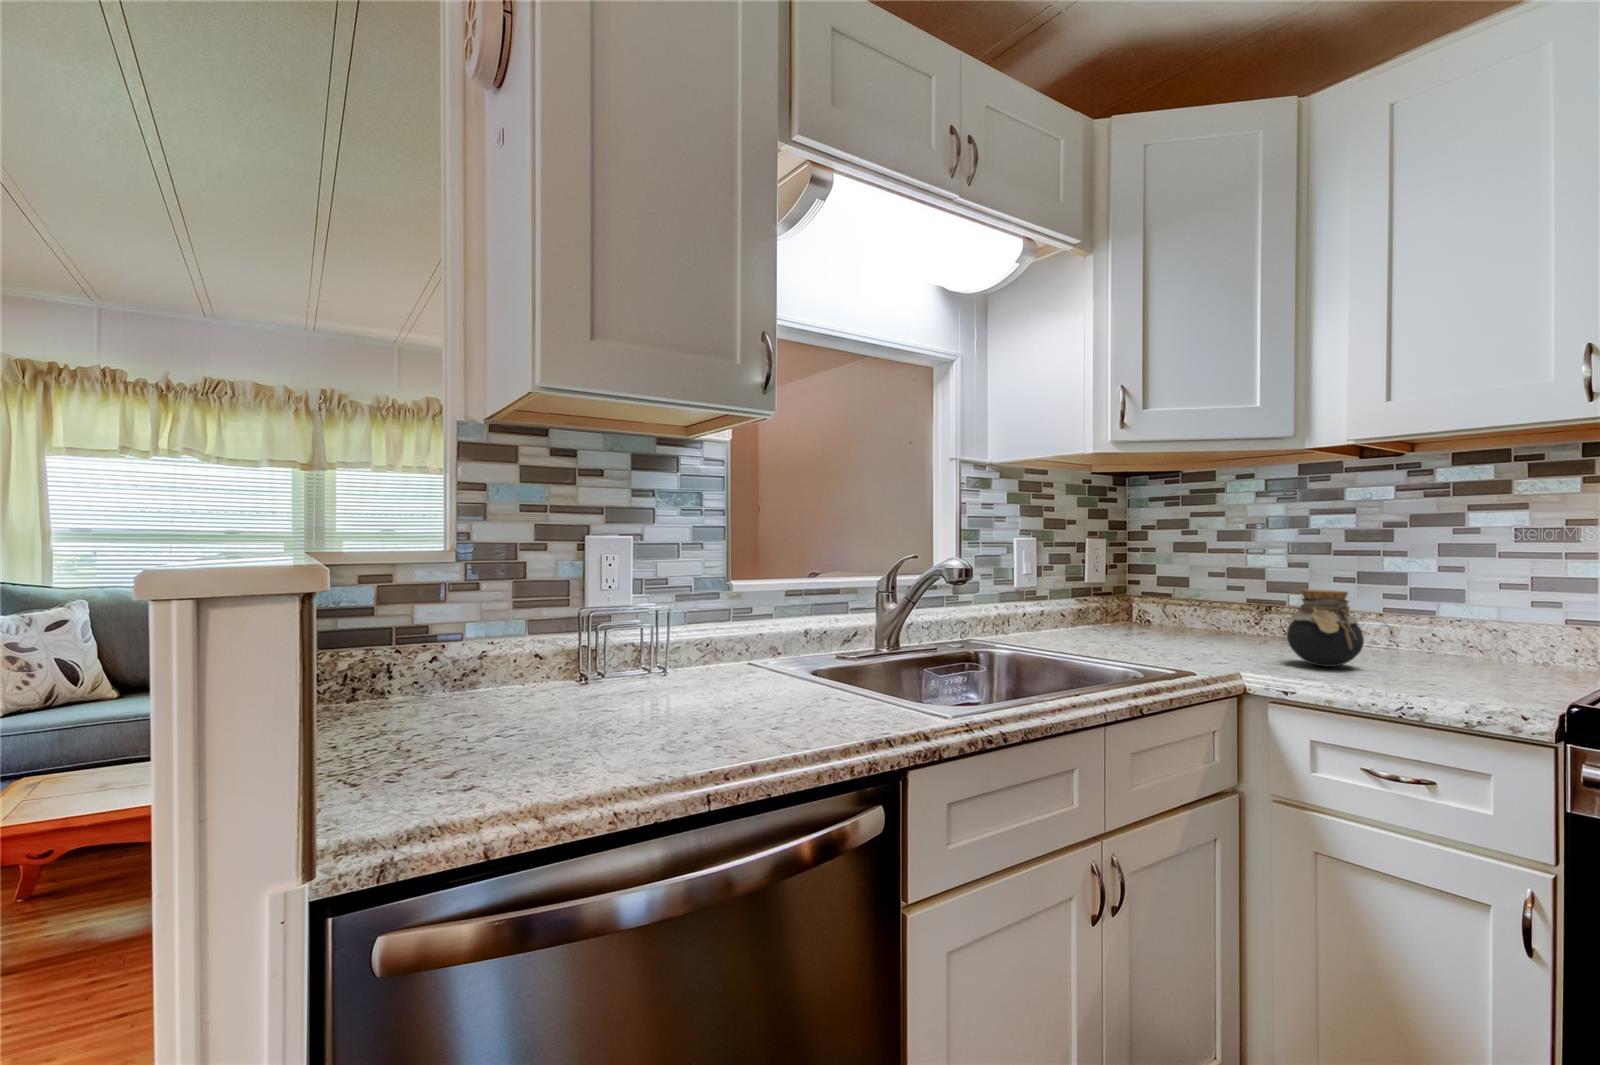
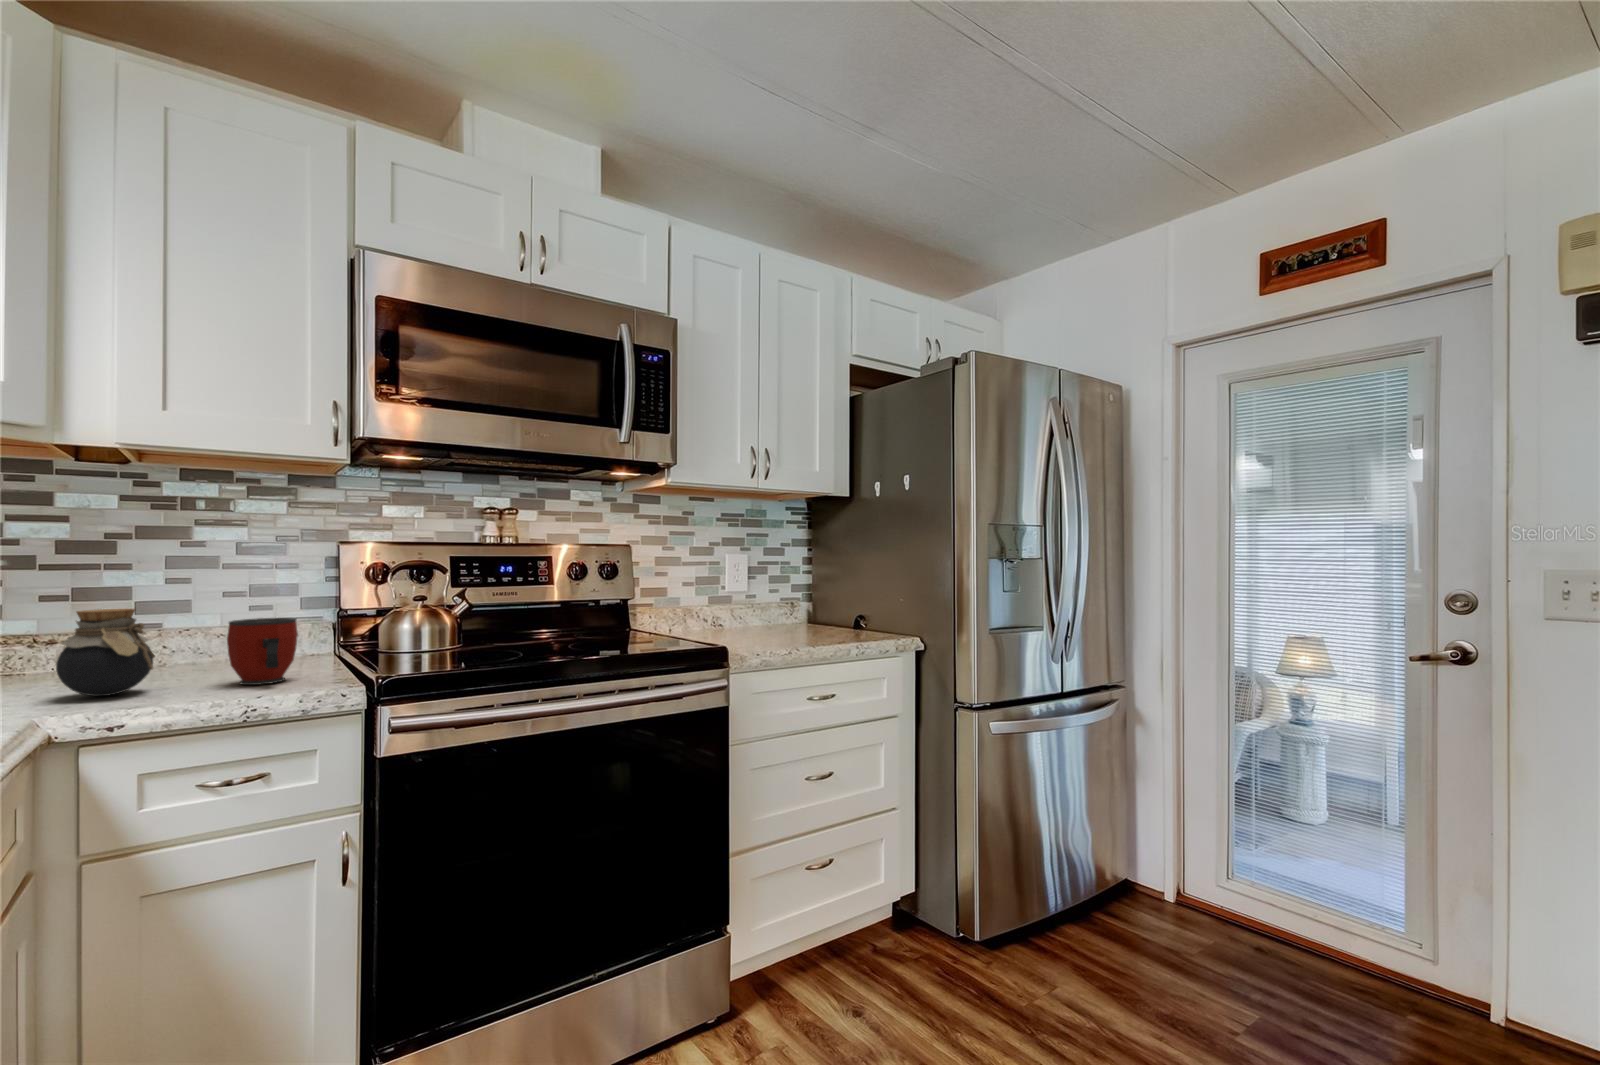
mug: none [1427,614,1512,690] -> present [227,618,298,685]

